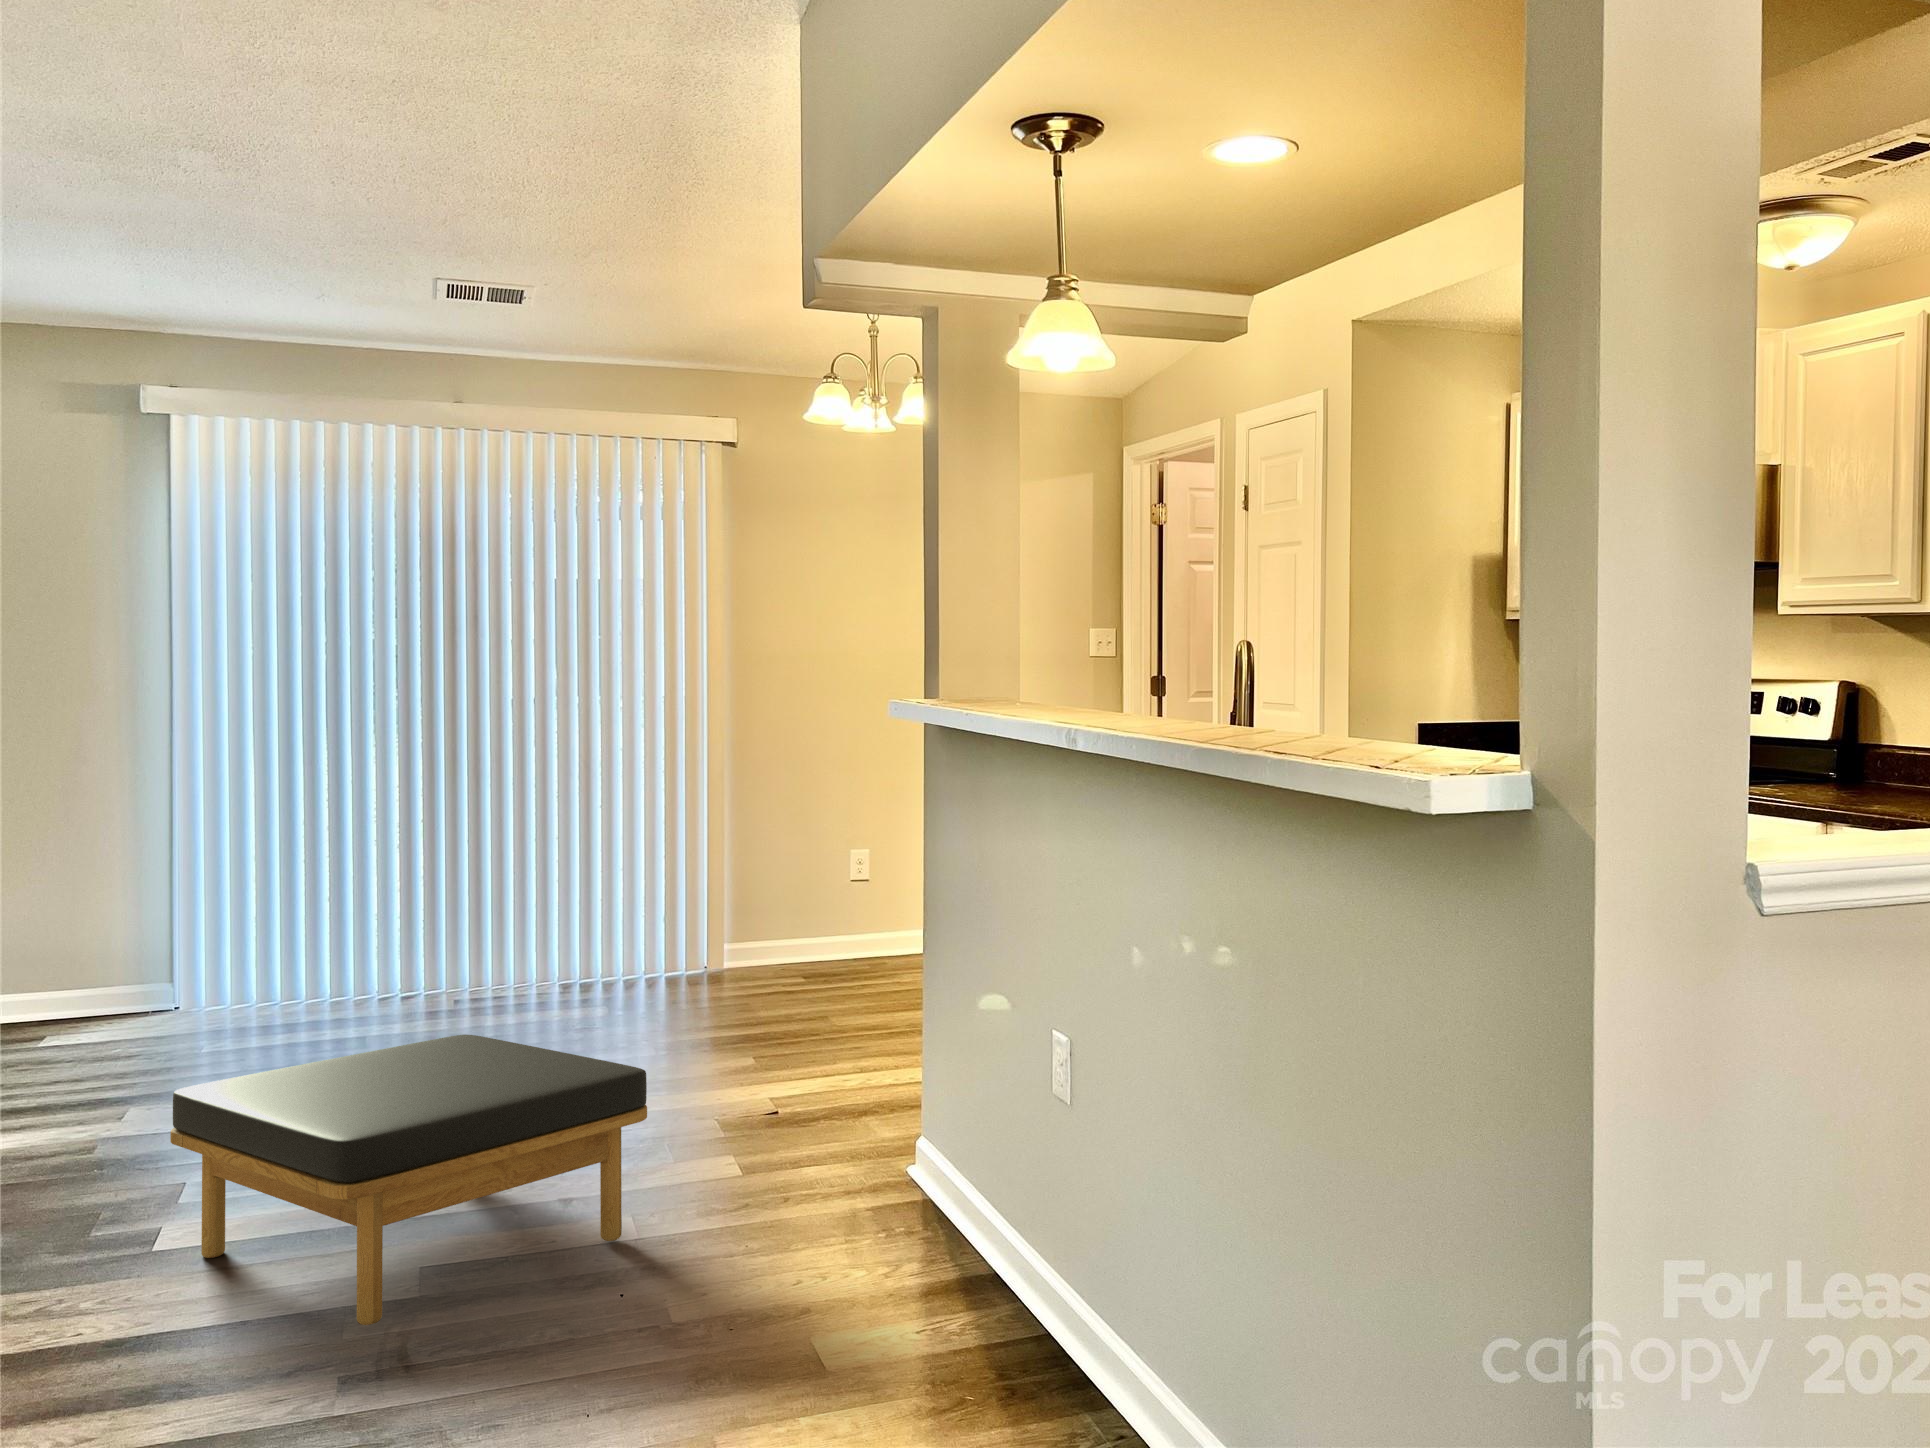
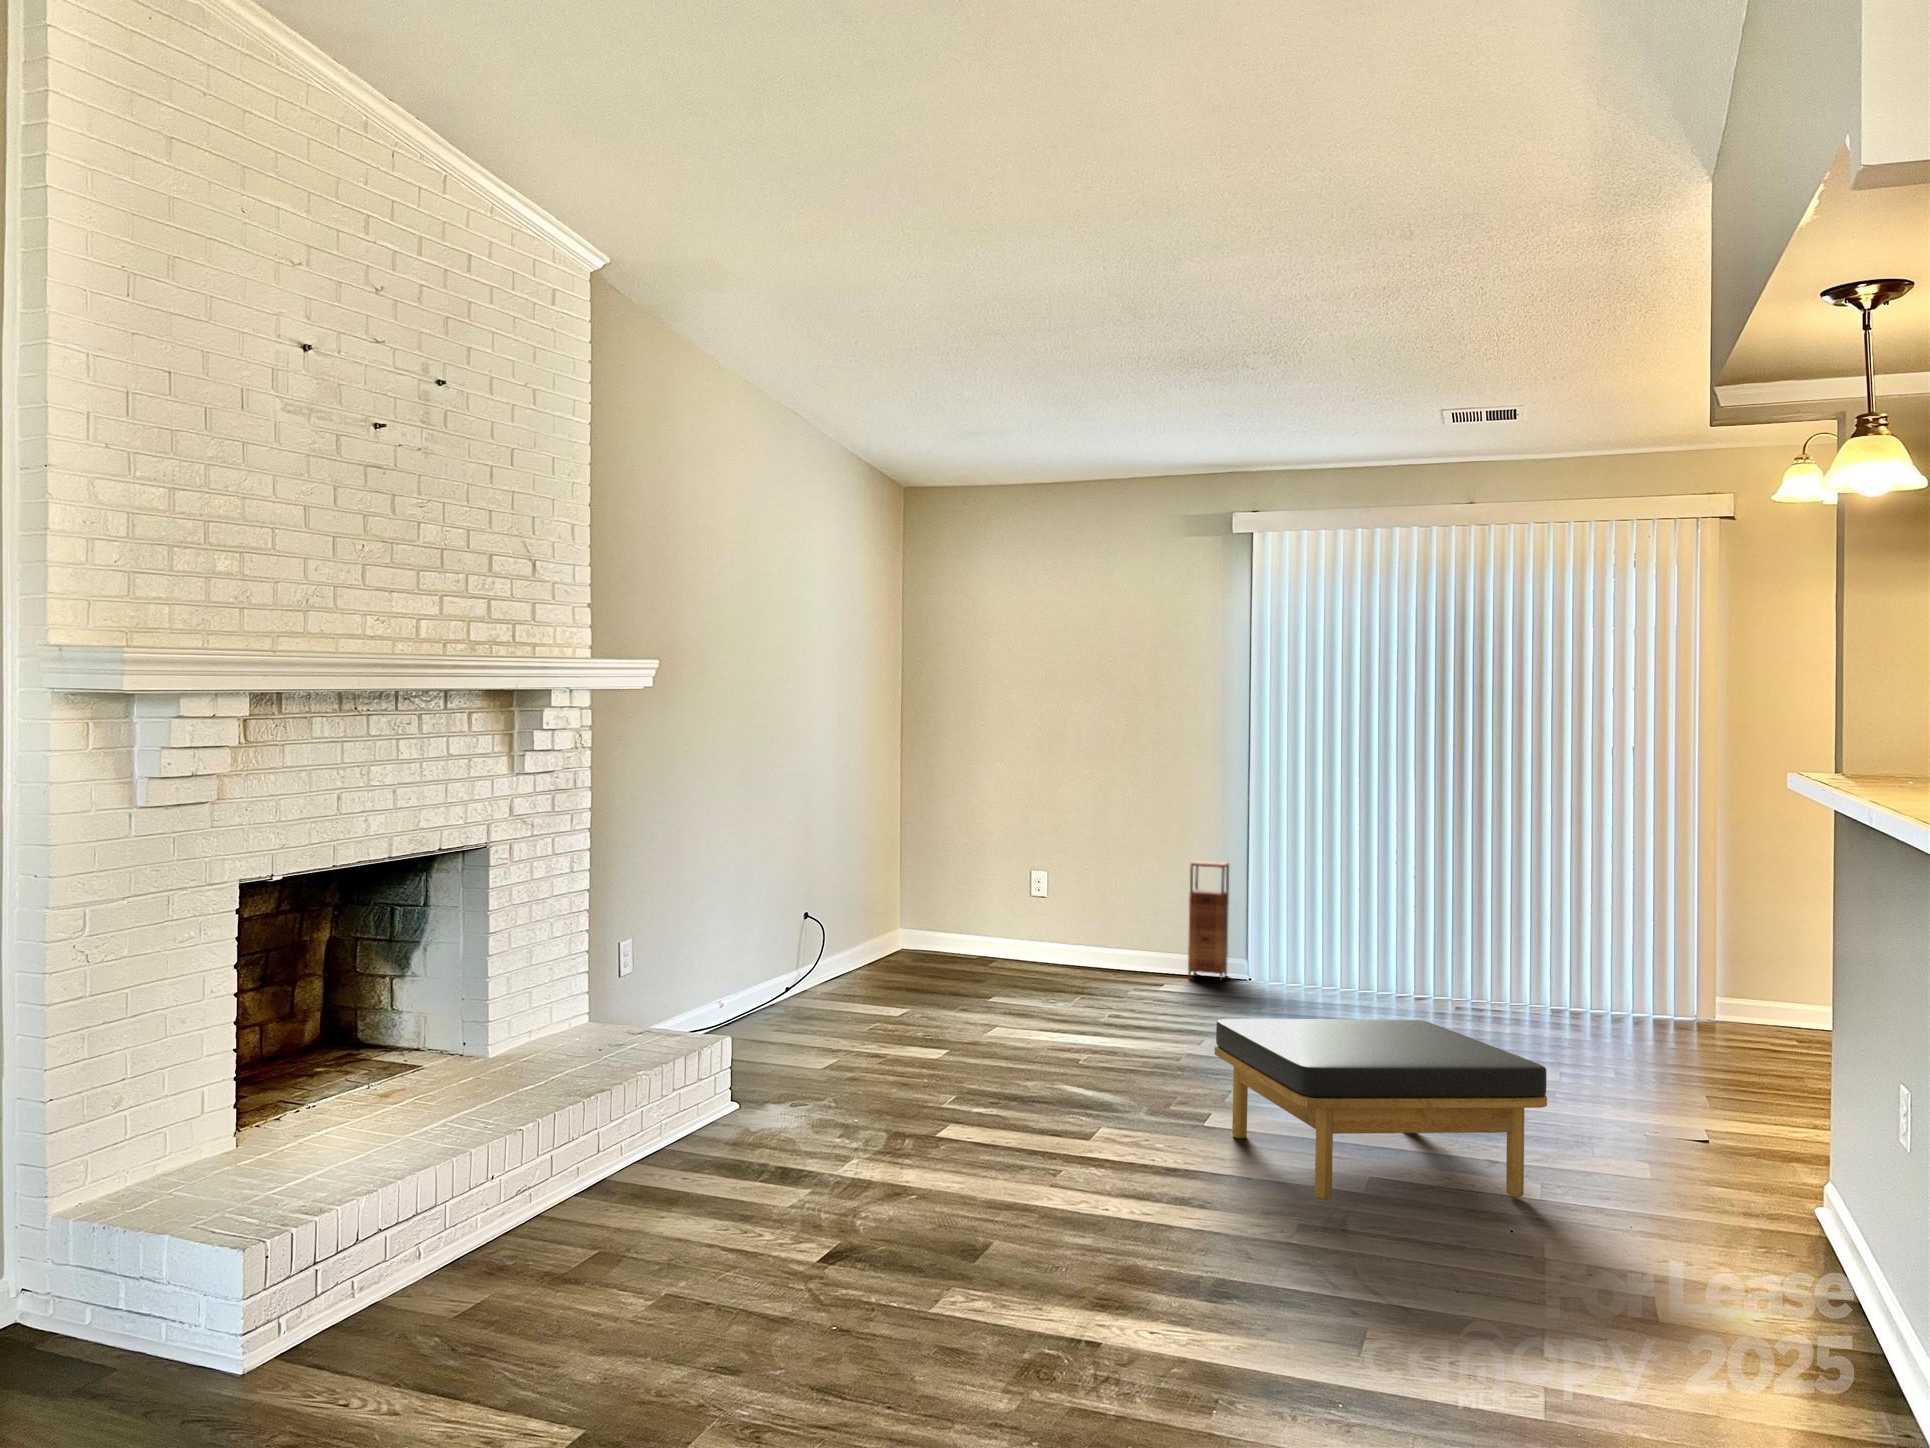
storage cabinet: none [77,855,138,1022] -> present [1188,861,1229,980]

